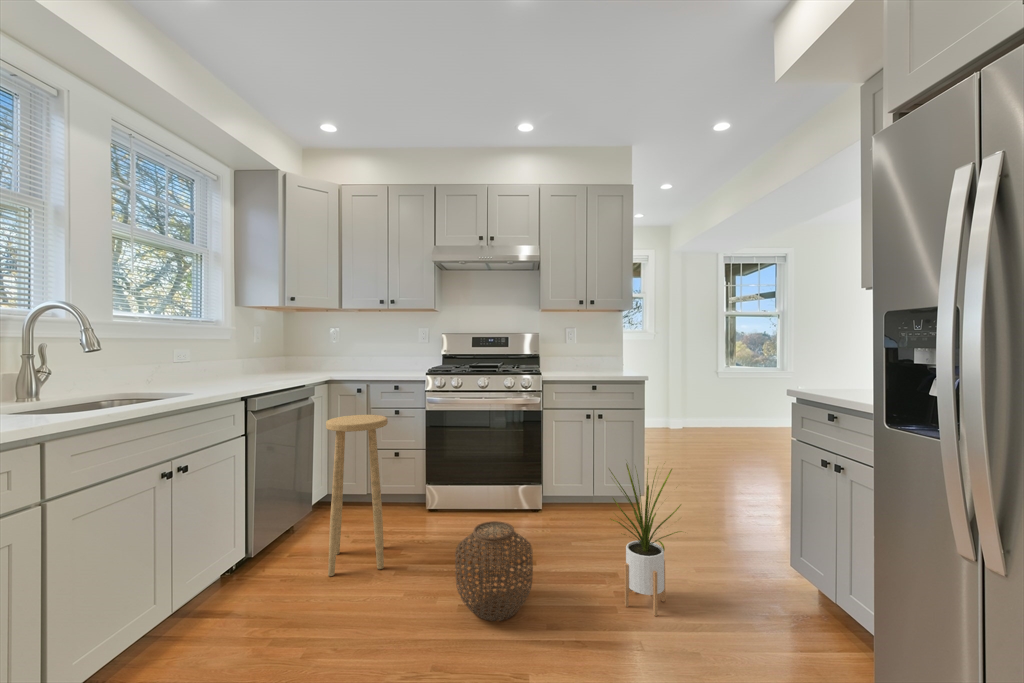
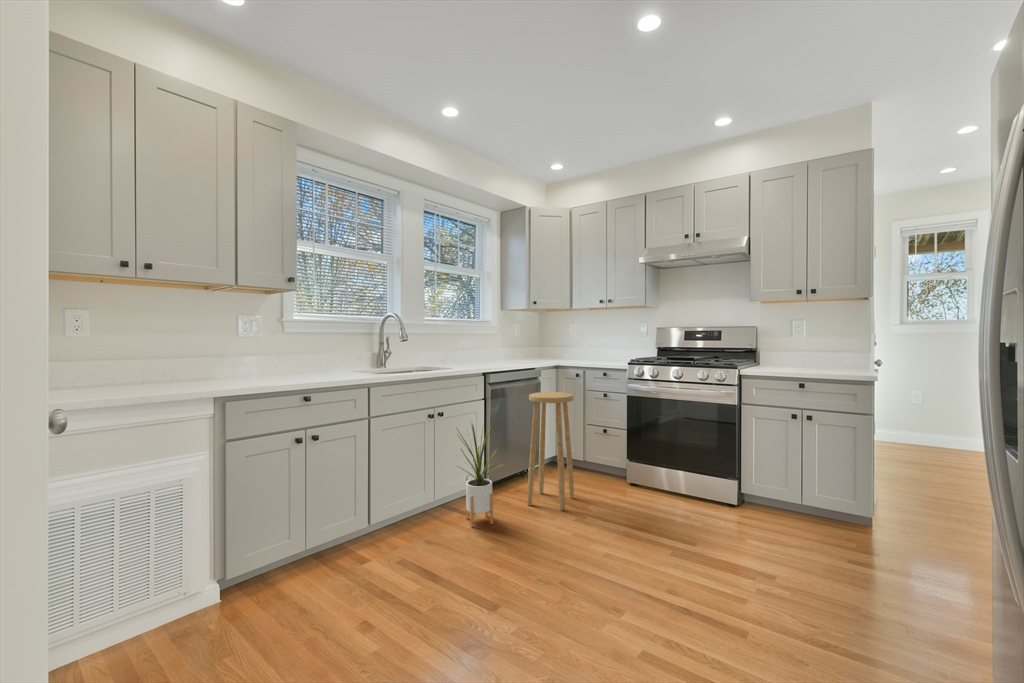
house plant: present [609,461,682,616] -> present [457,424,501,527]
woven basket: present [455,521,533,621] -> none [591,488,658,568]

